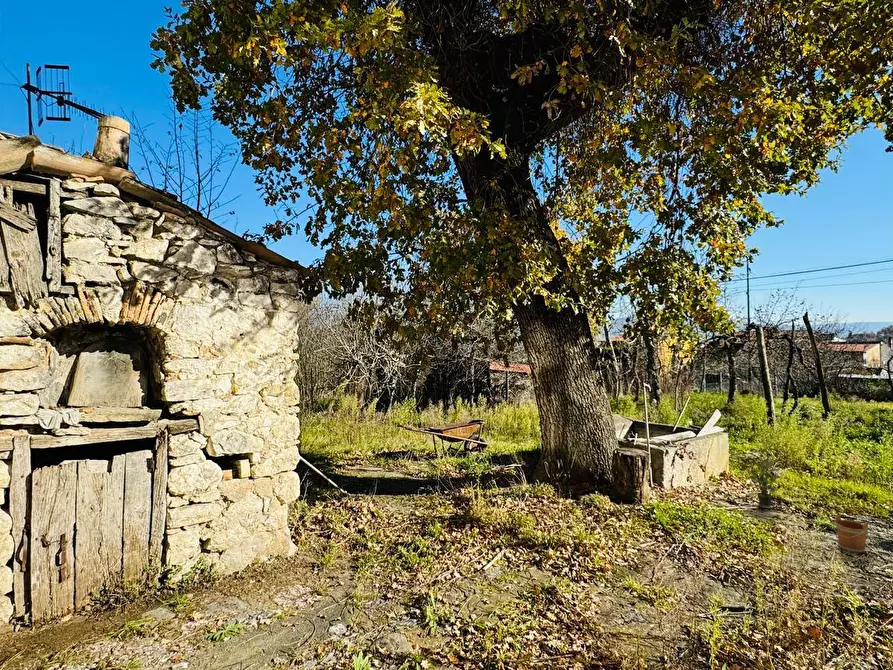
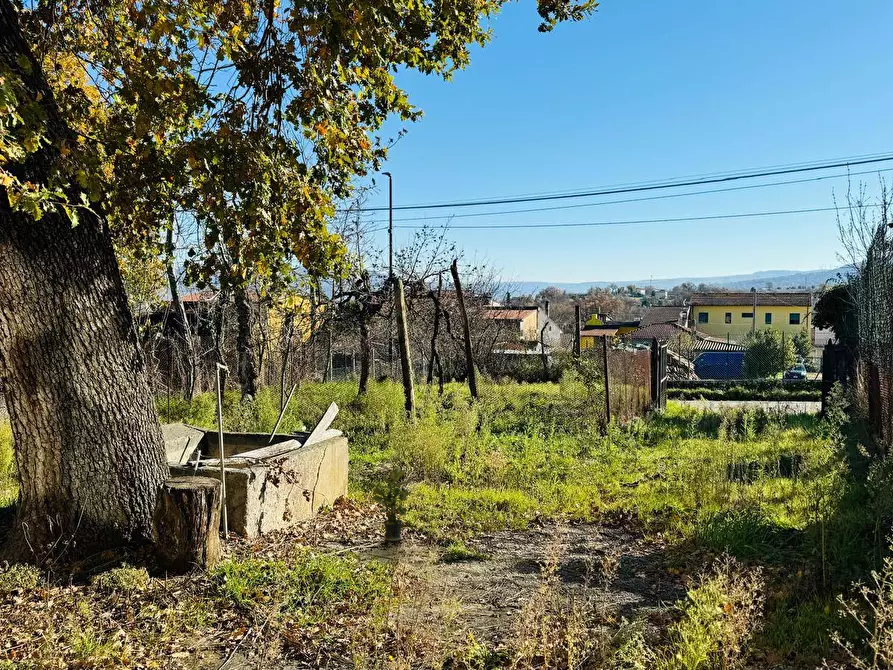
bucket: present [833,515,868,553] -> none [479,533,519,584]

